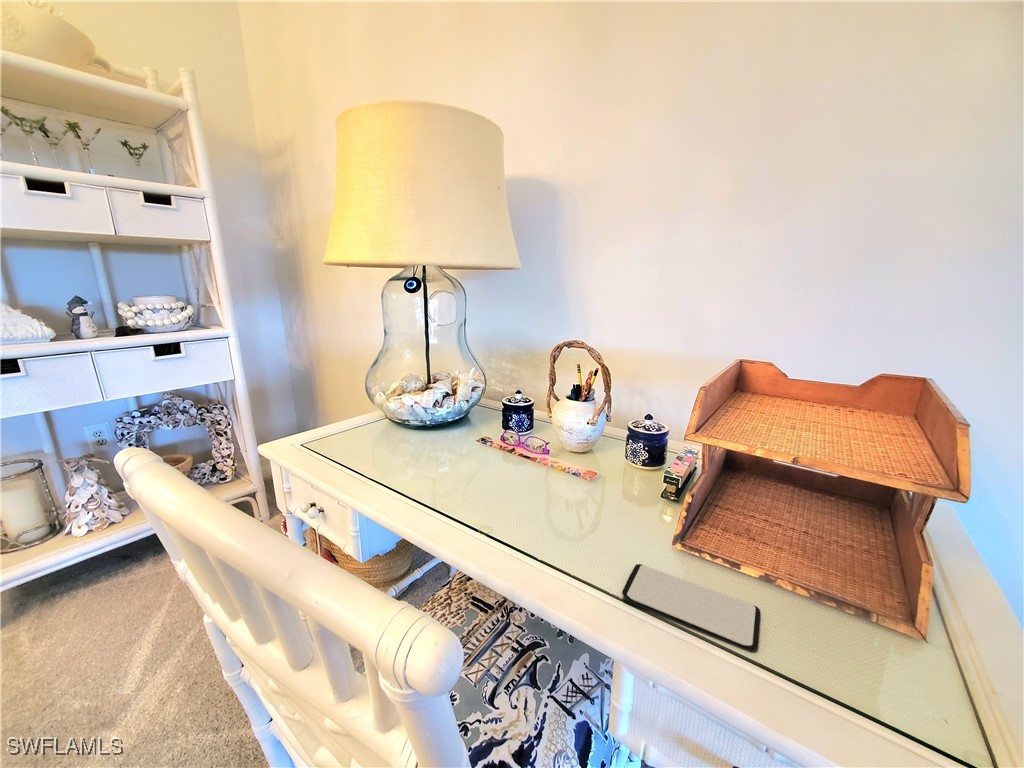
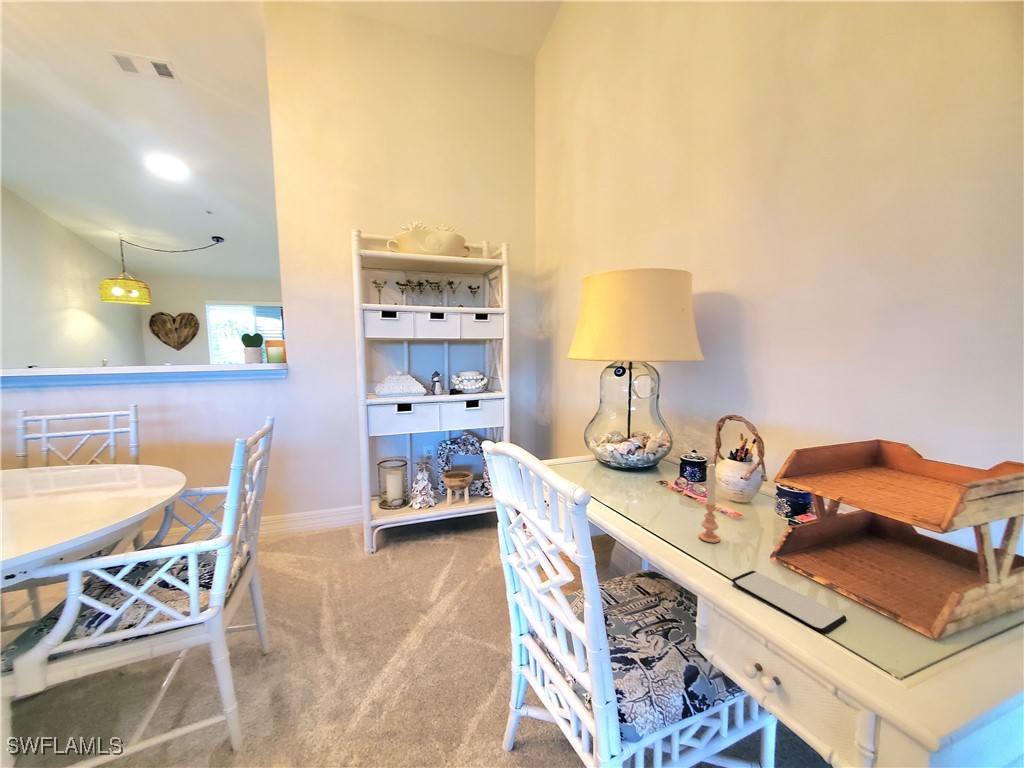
candle: none [553,420,579,527] -> present [699,464,720,543]

